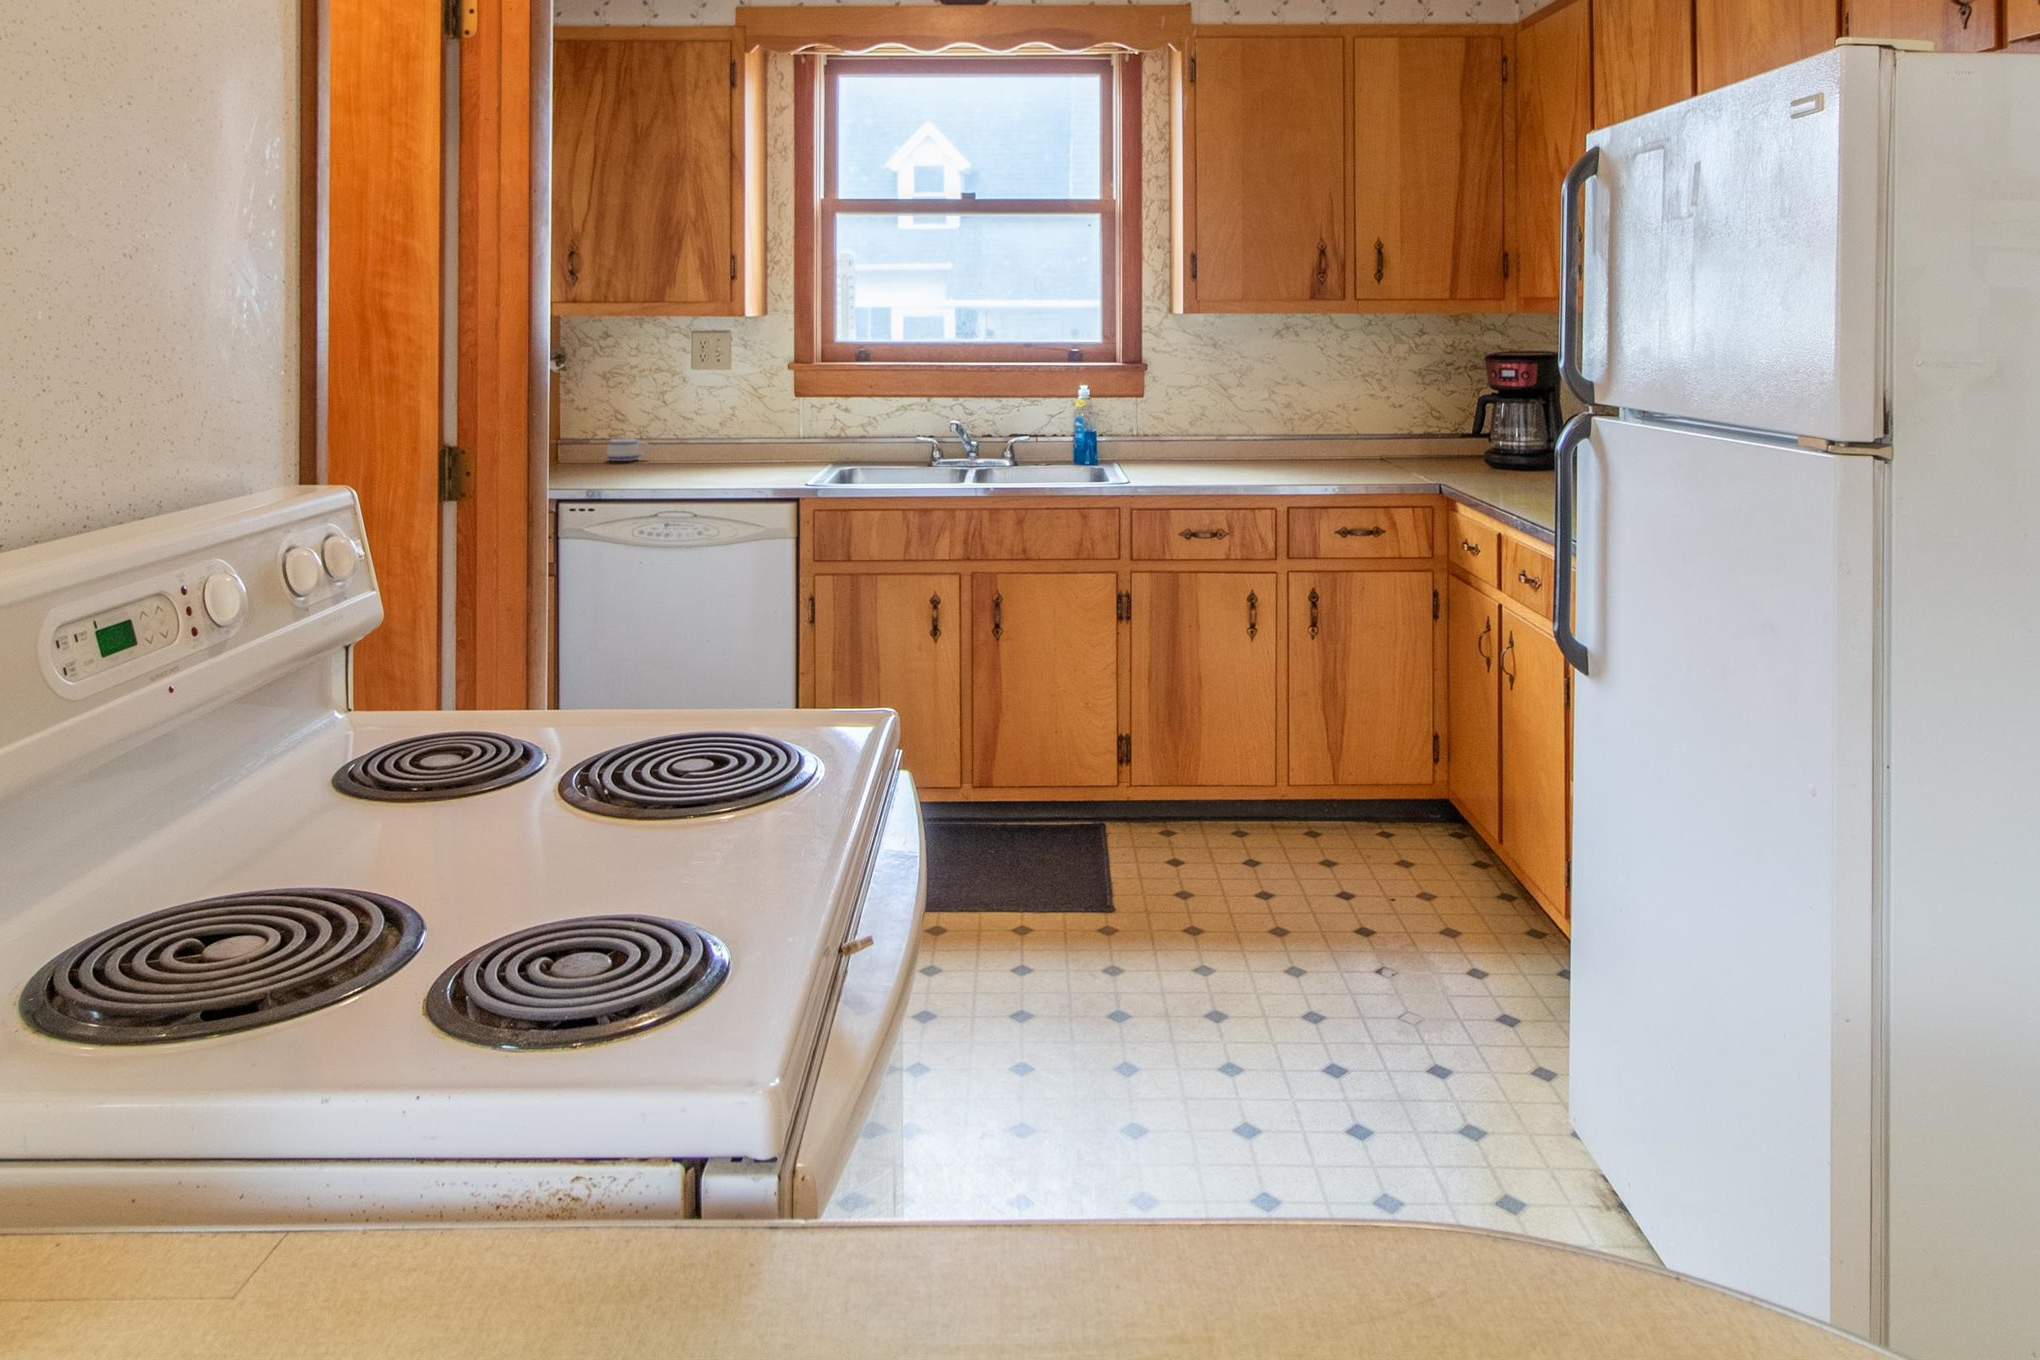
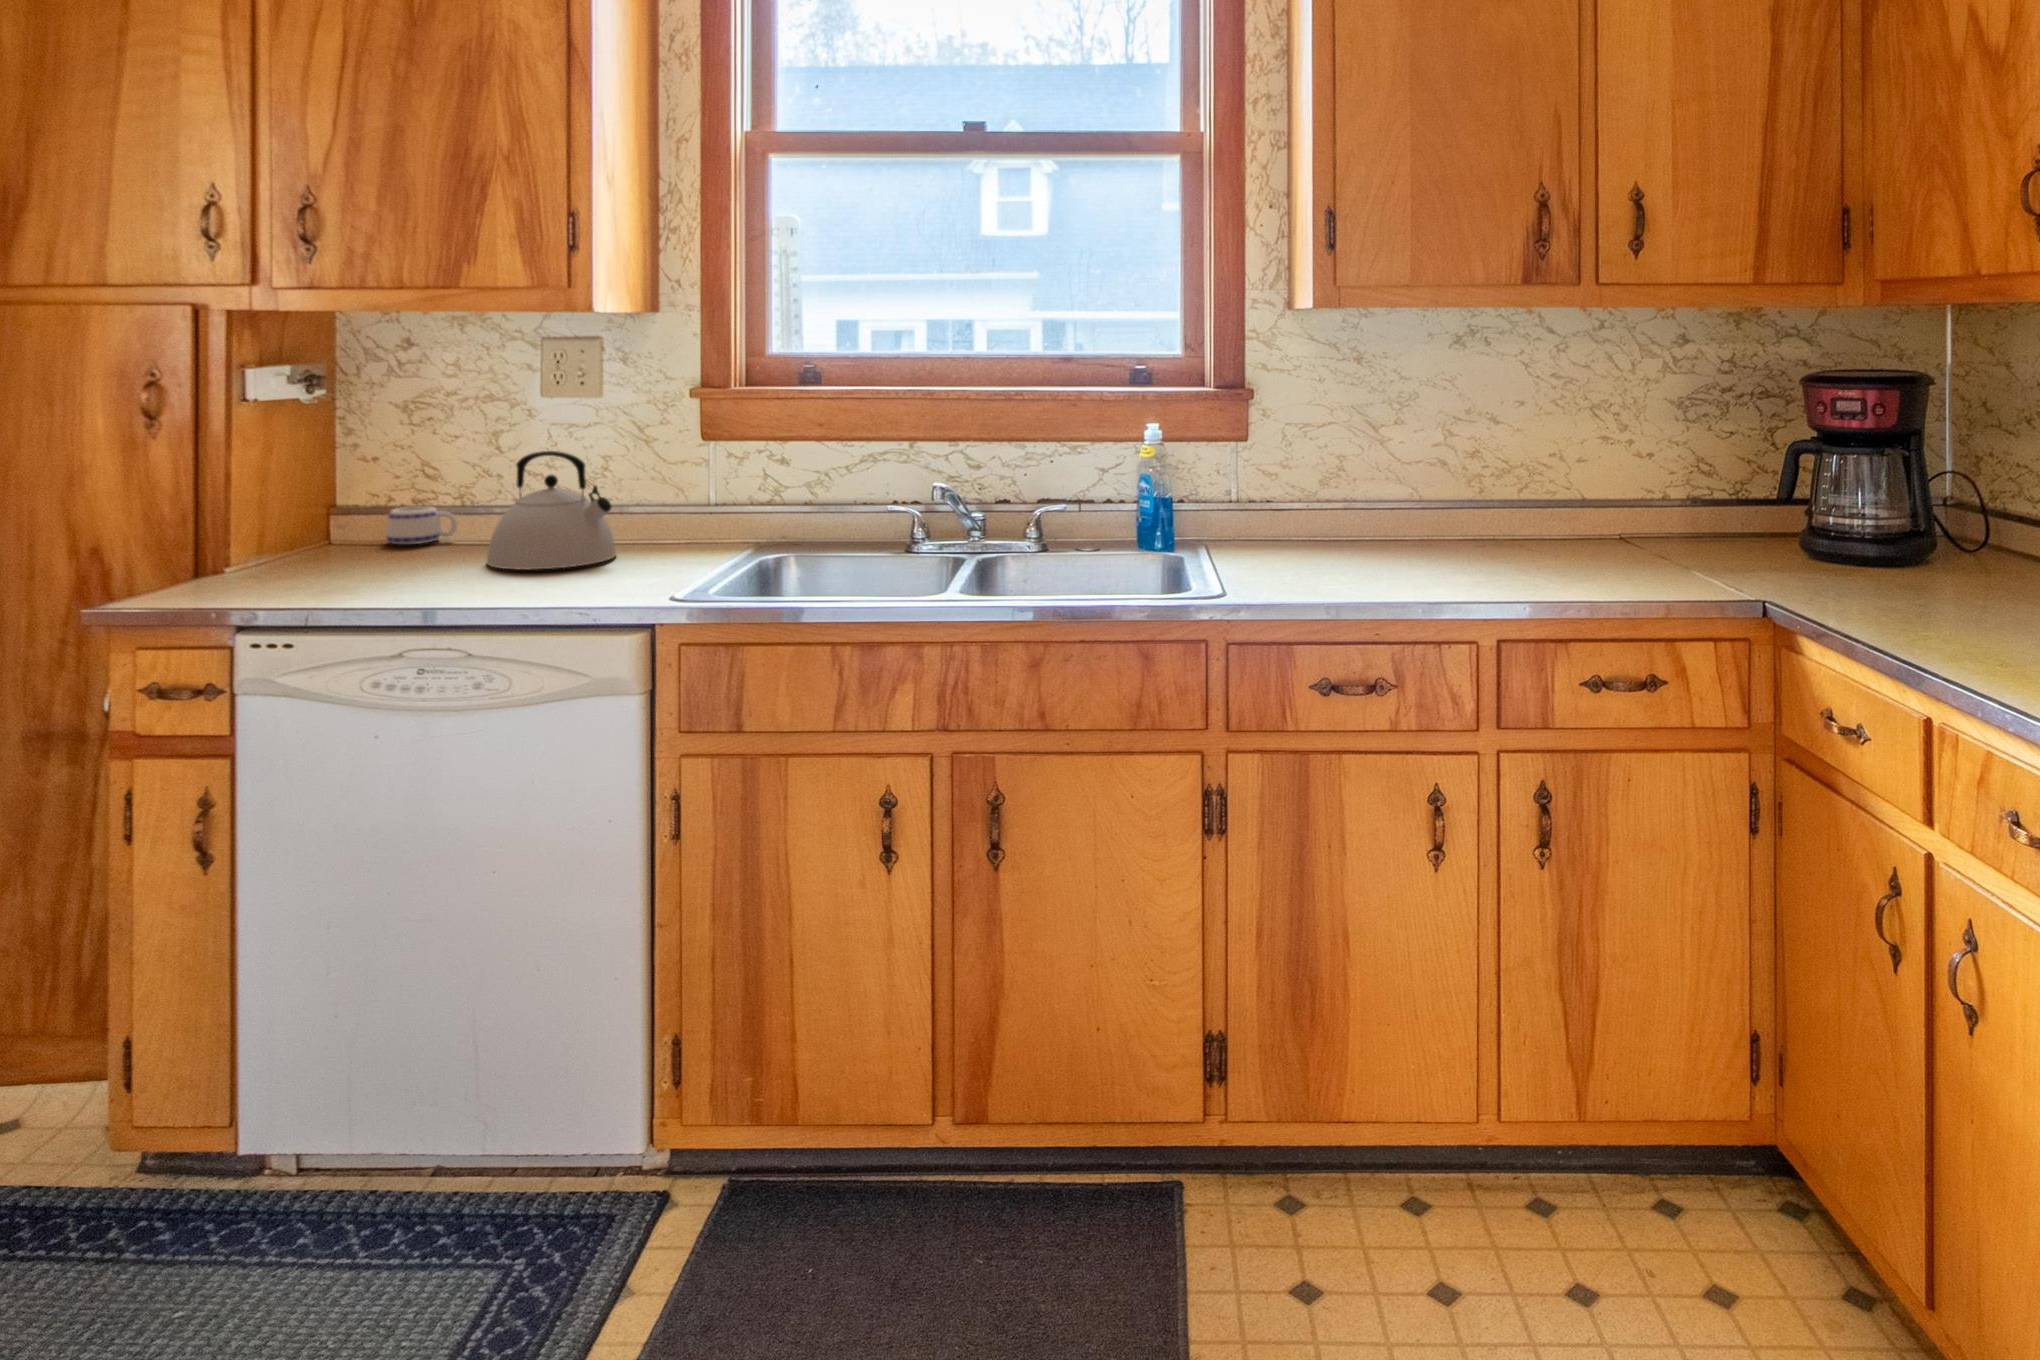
kettle: none [678,401,755,471] -> present [487,451,616,570]

